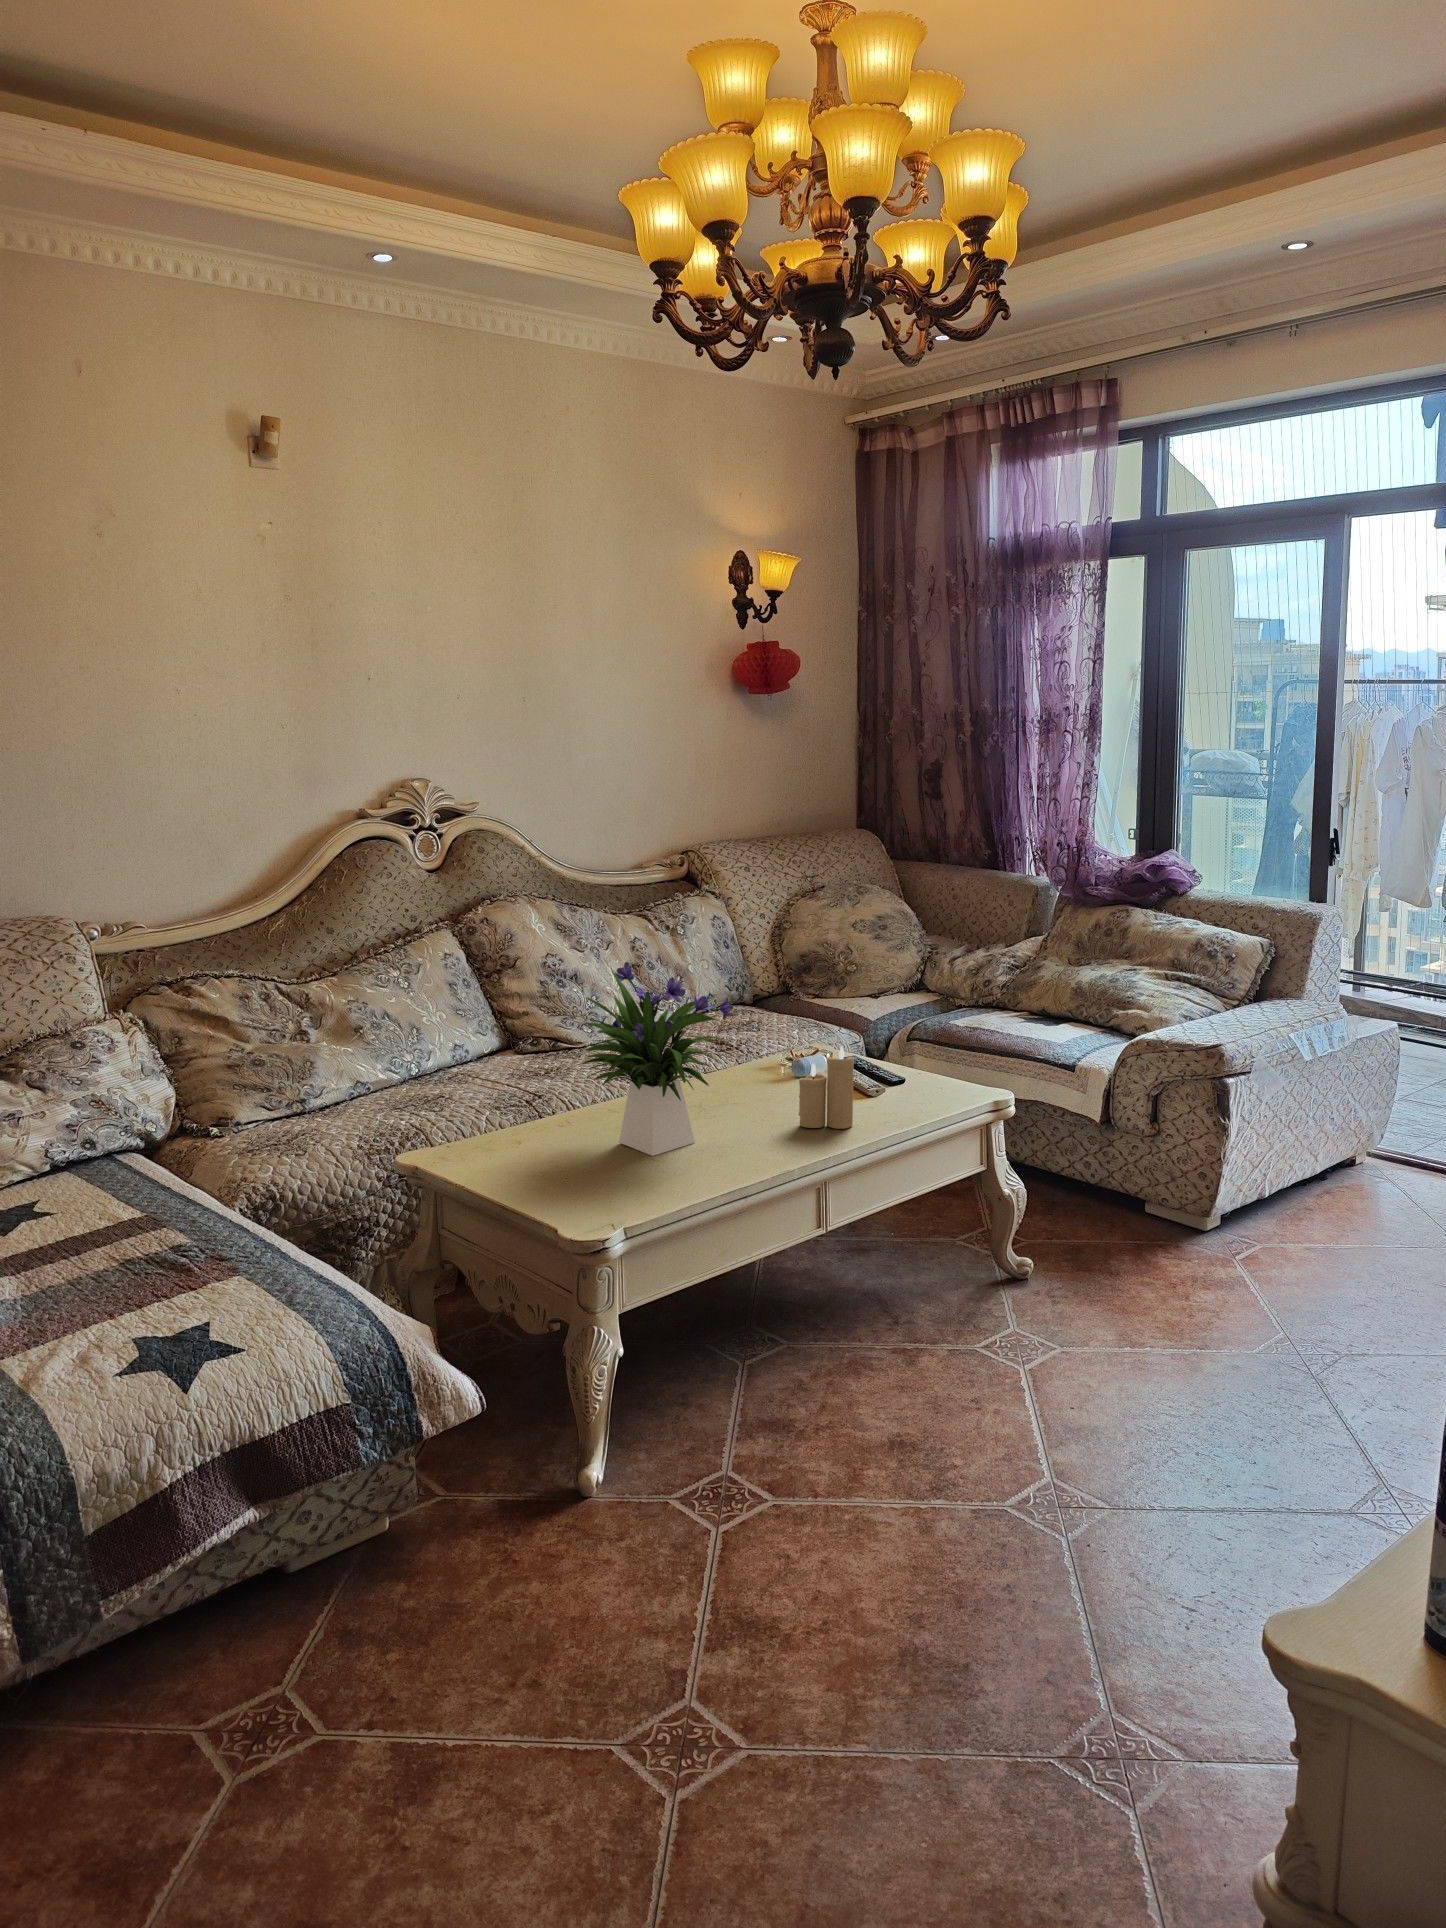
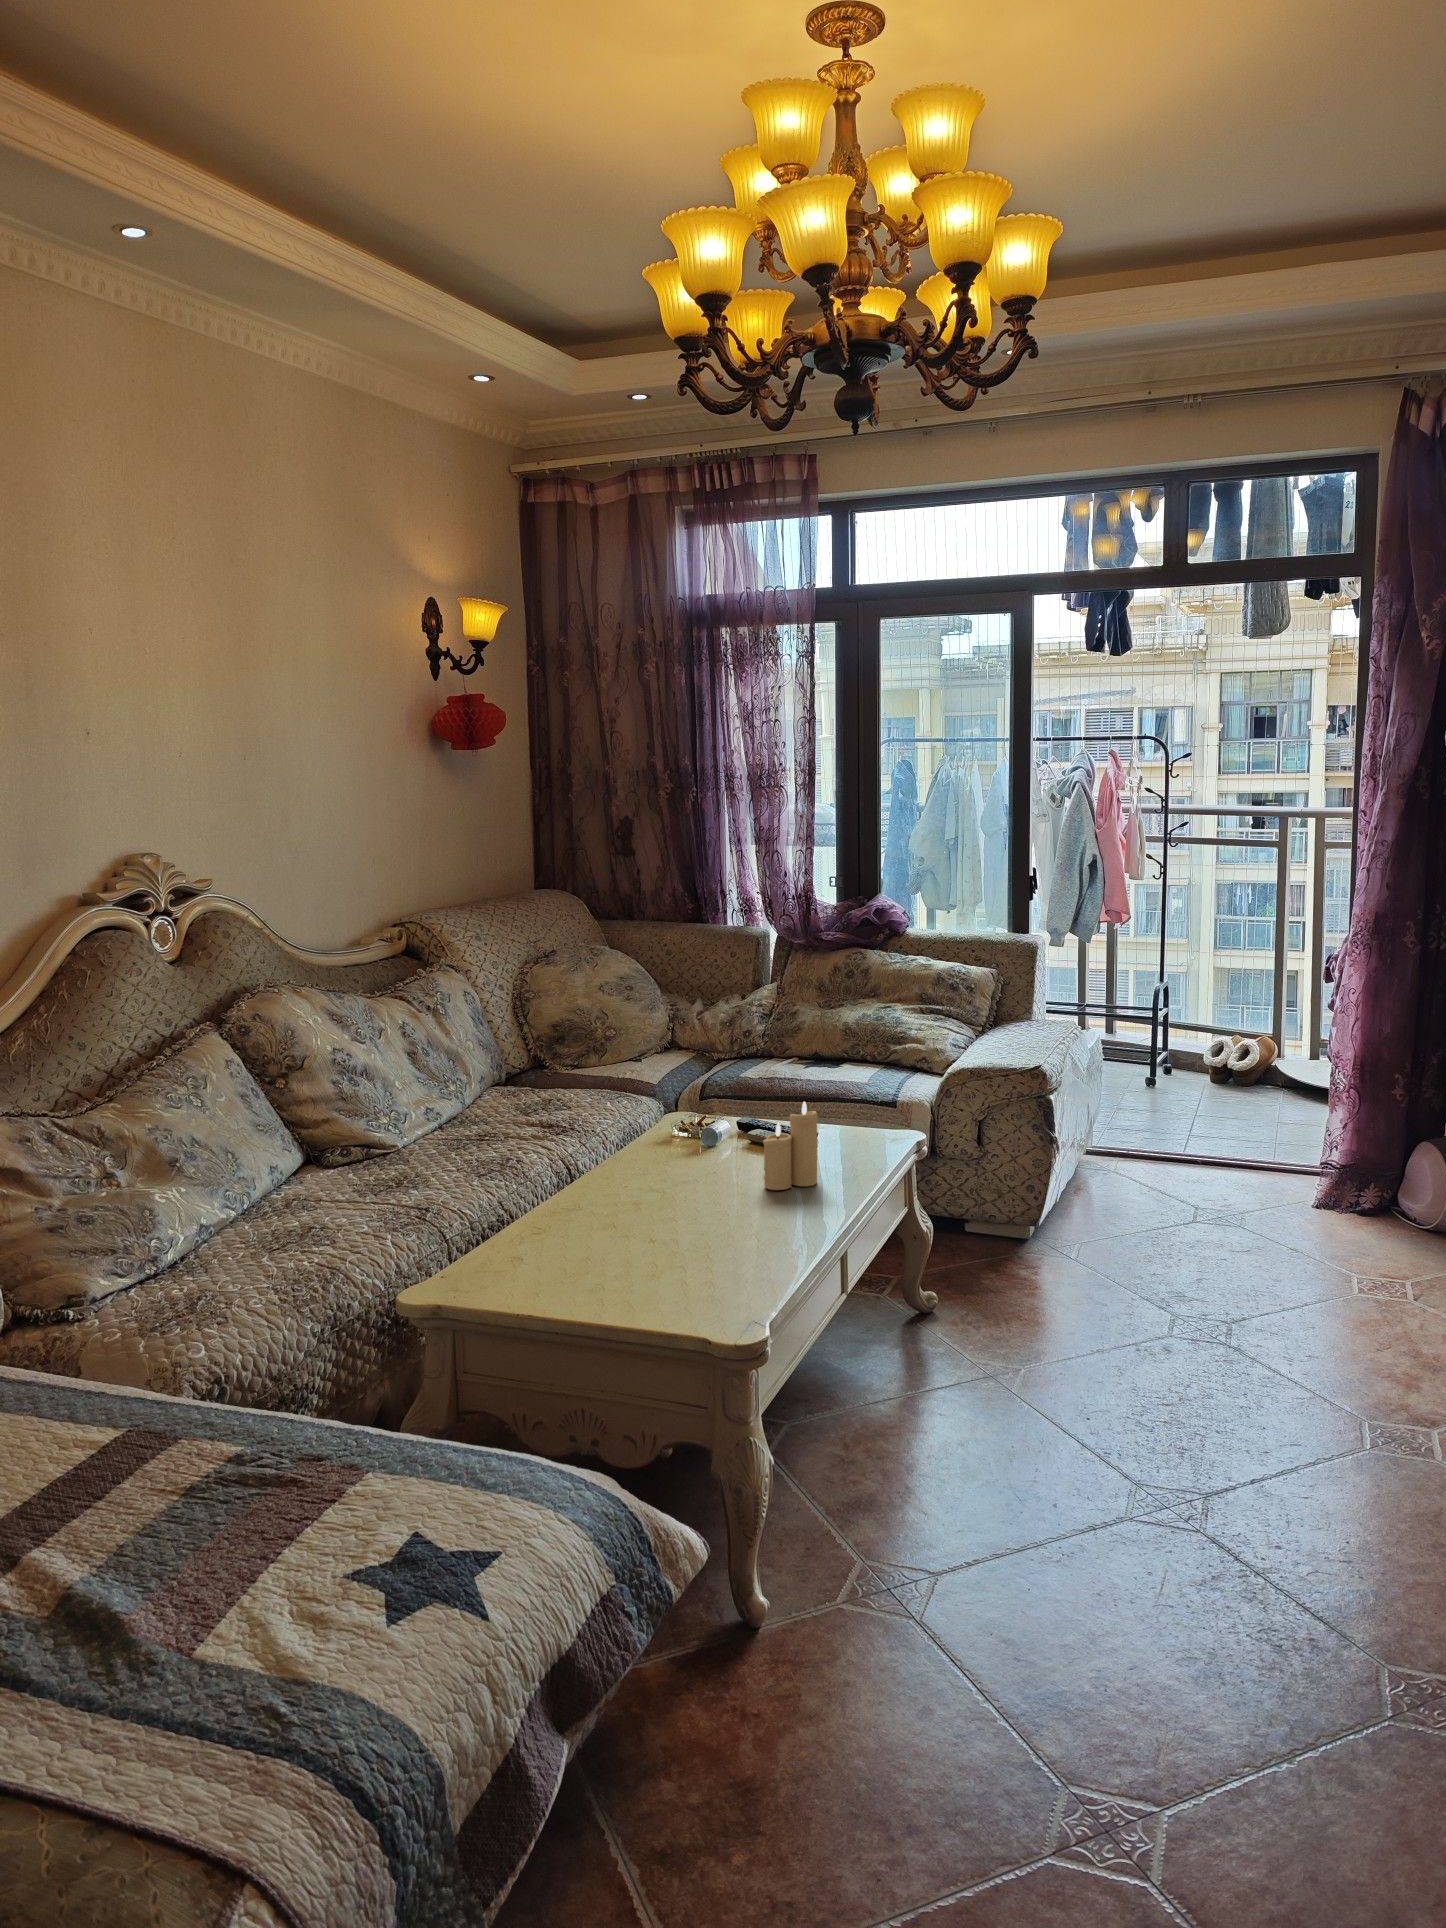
flower arrangement: present [549,960,733,1156] -> none [536,1032,737,1244]

